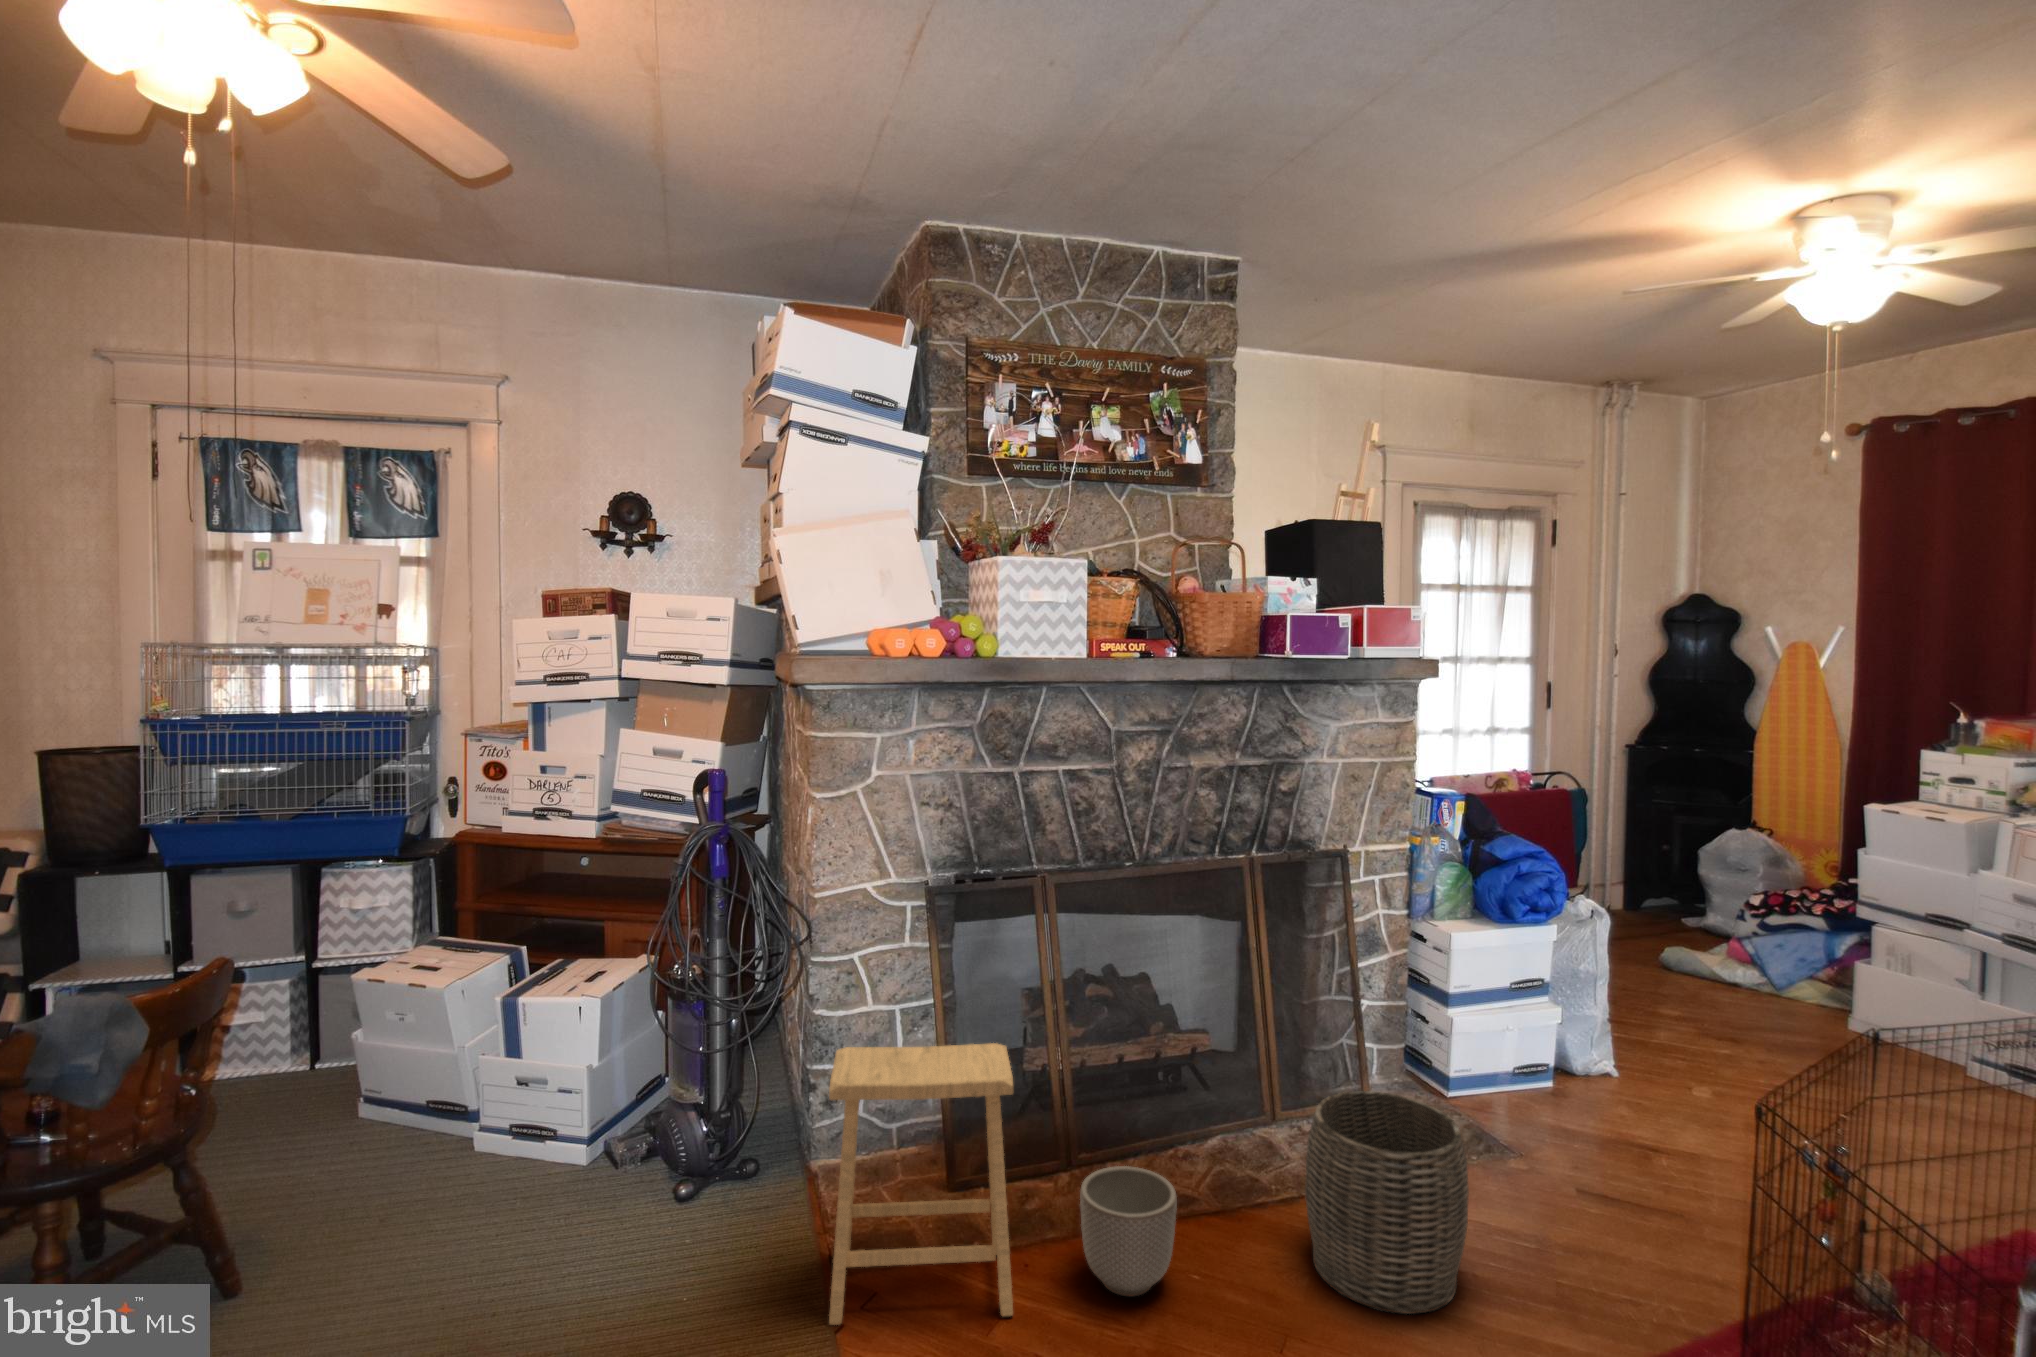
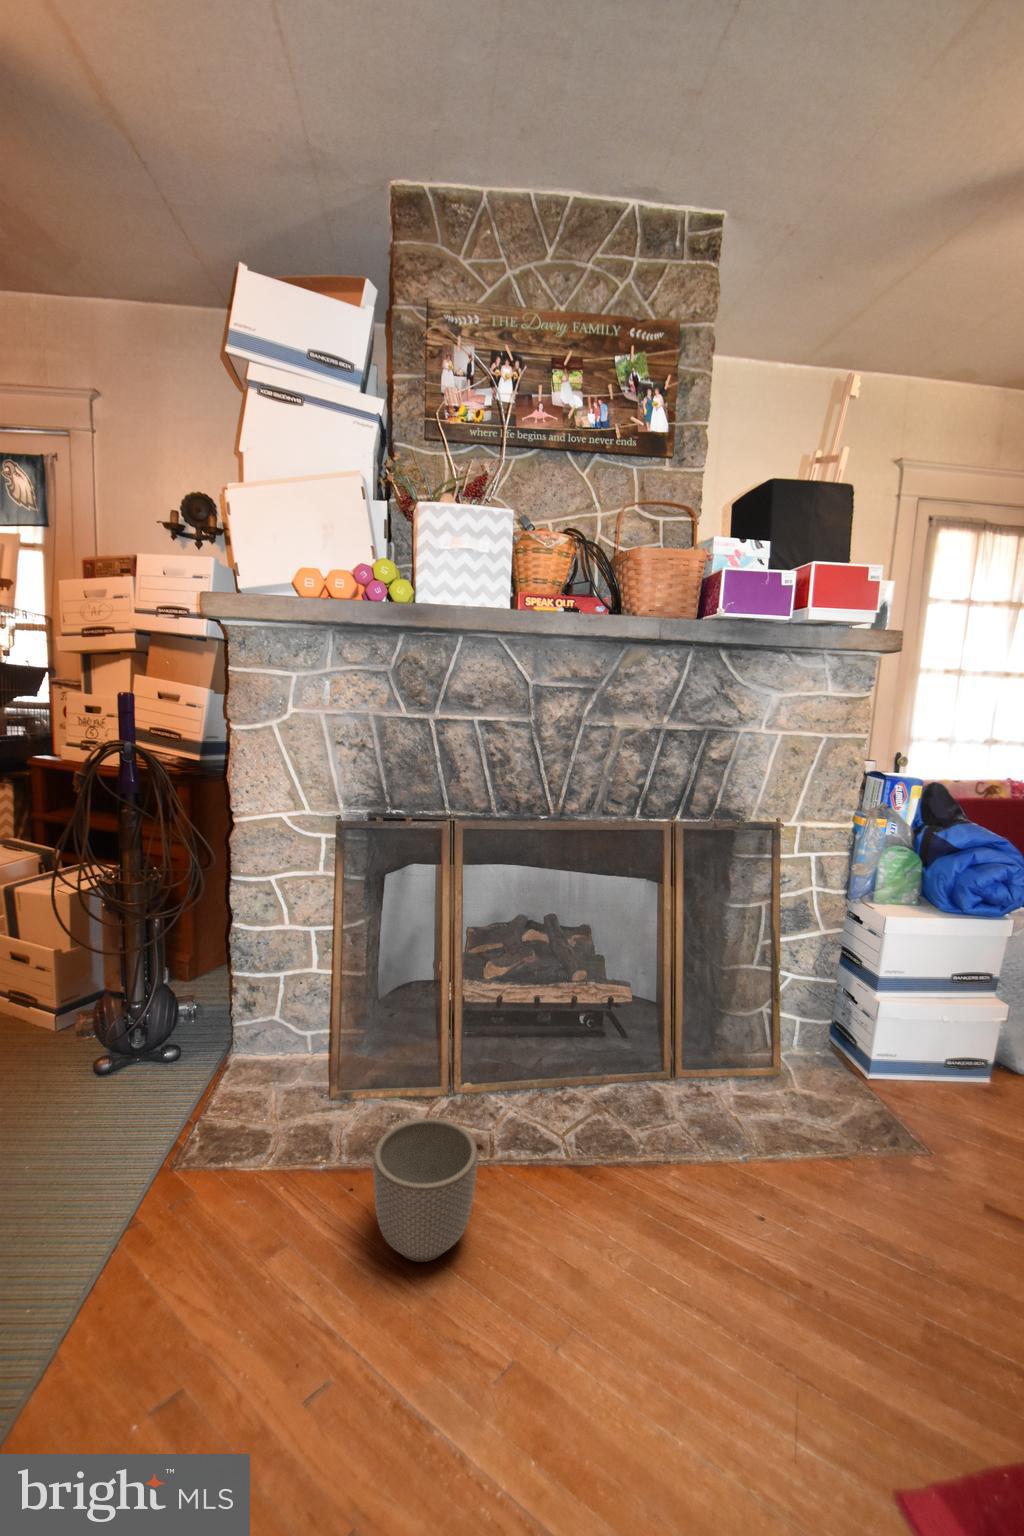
footstool: present [829,1043,1013,1325] -> none [105,963,330,1261]
woven basket: present [1305,1091,1469,1314] -> none [631,1078,820,1359]

